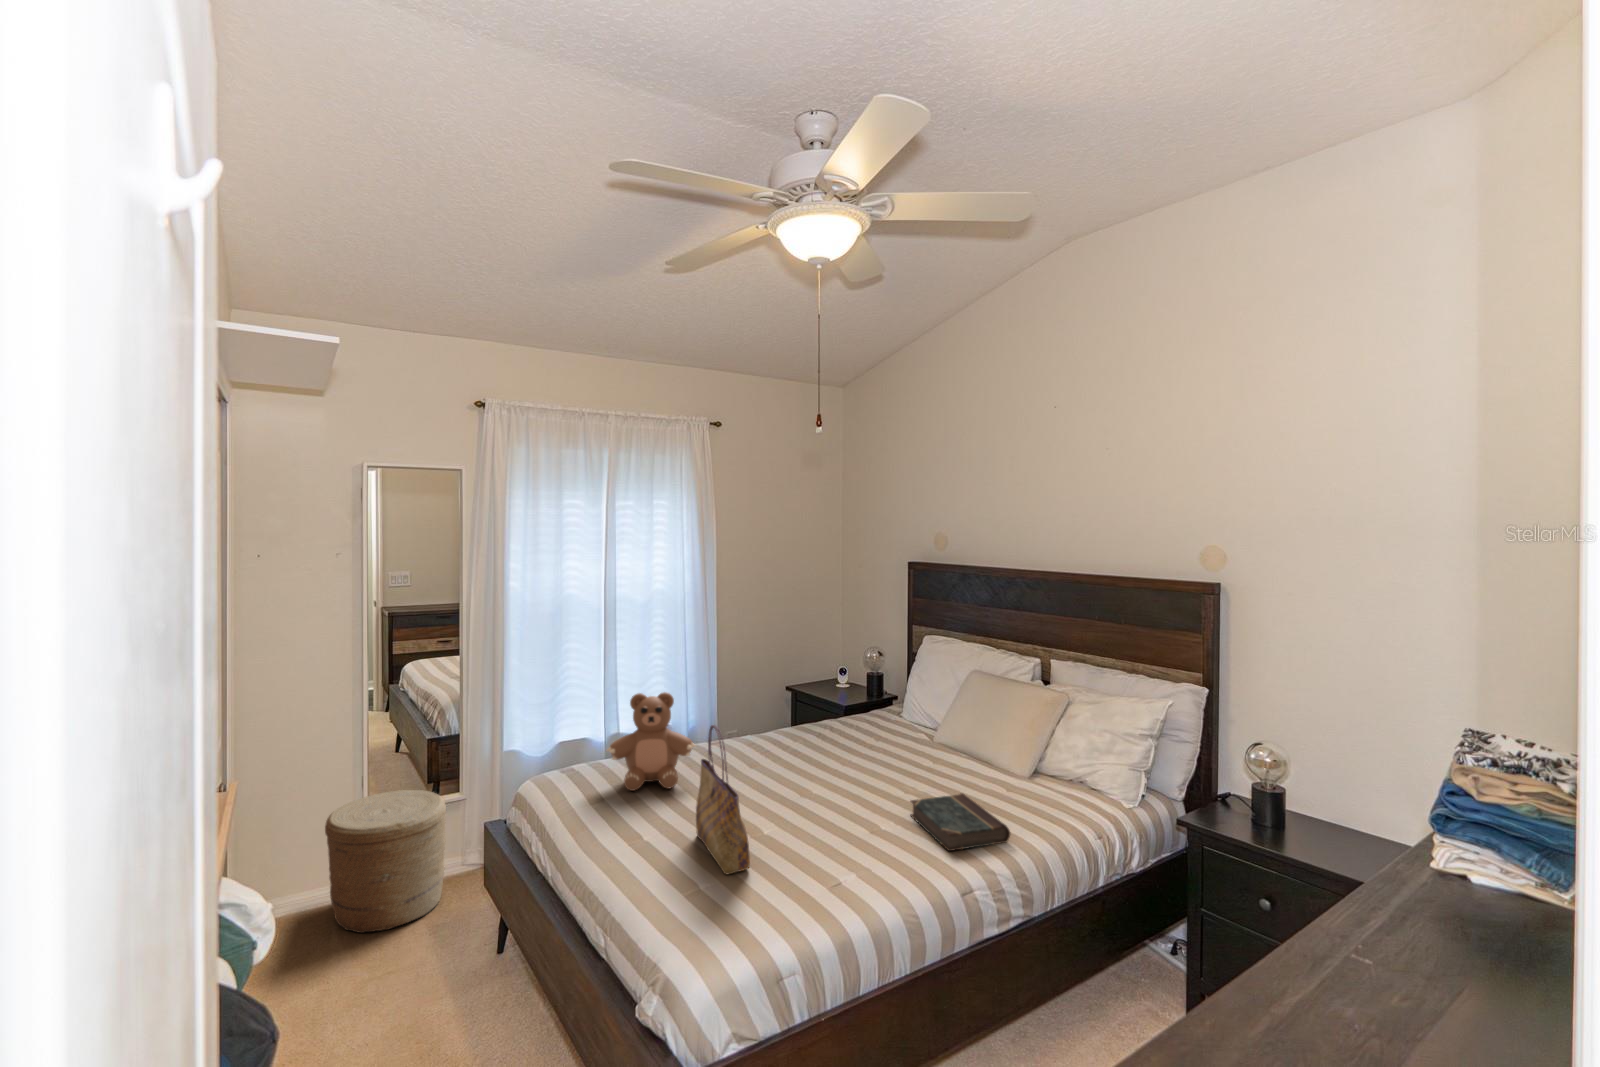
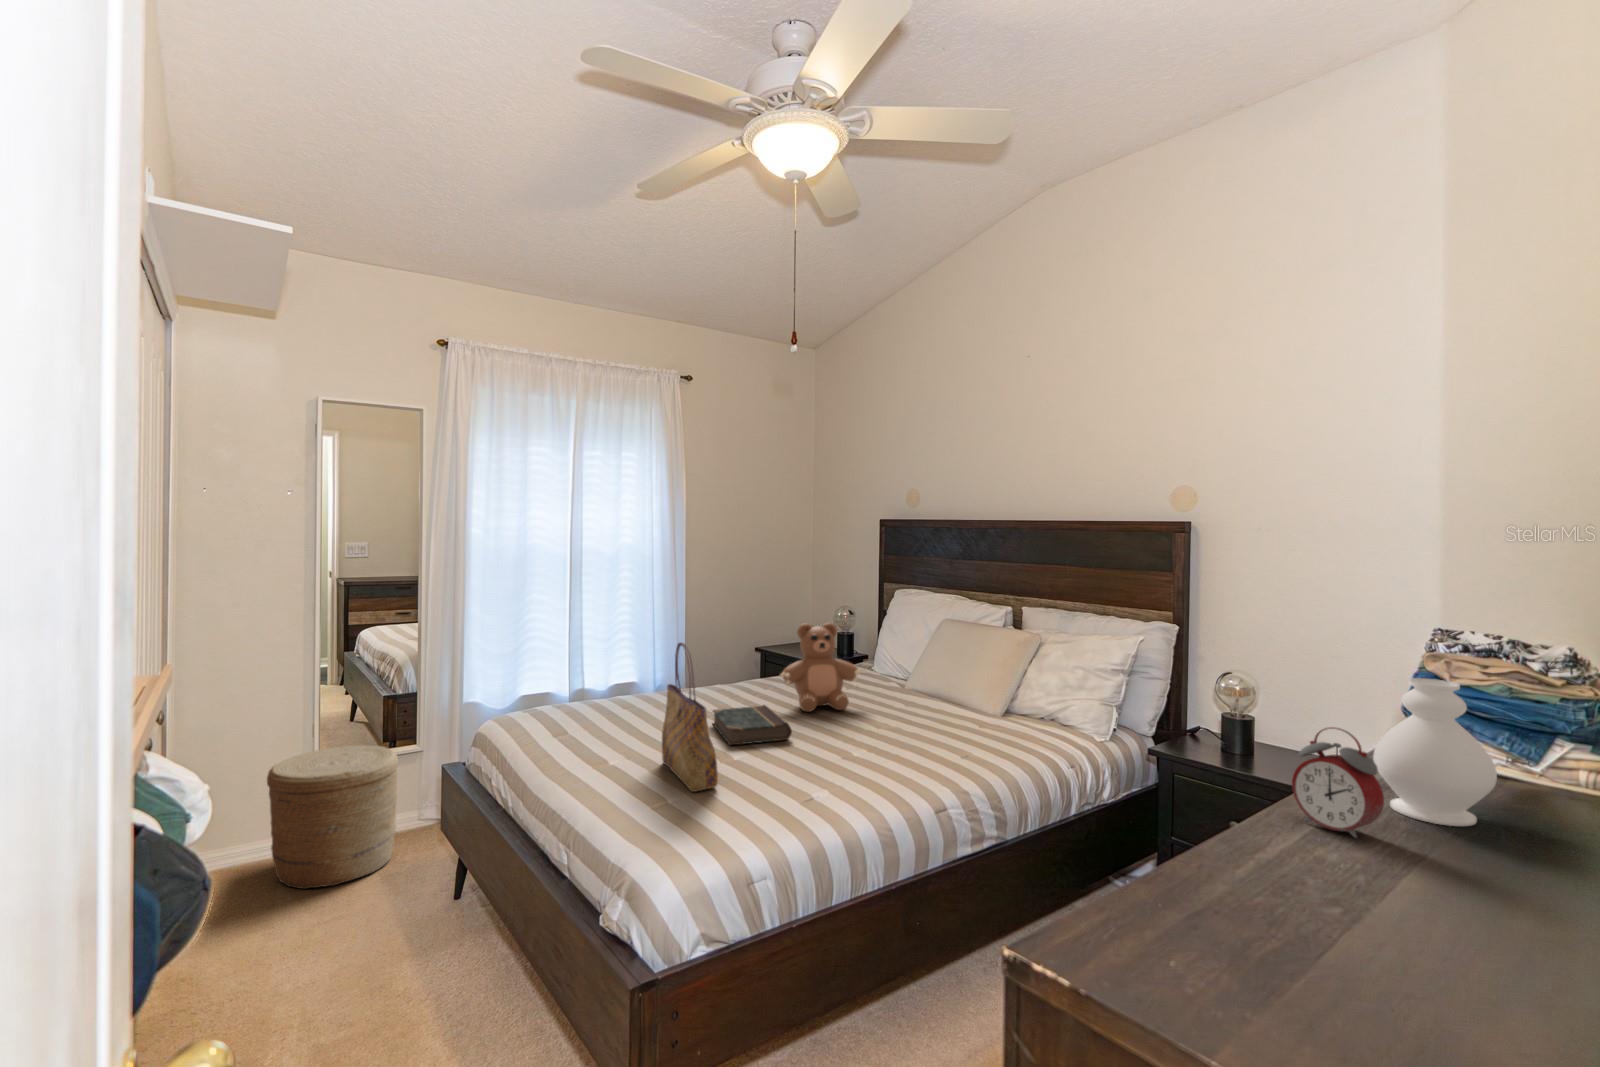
teddy bear: present [607,692,696,791] -> present [781,623,861,712]
book: present [911,793,1010,851] -> present [713,705,792,745]
decorative vase: none [1397,820,1521,977] -> present [1373,678,1497,826]
alarm clock: none [1312,878,1404,994] -> present [1292,727,1384,838]

